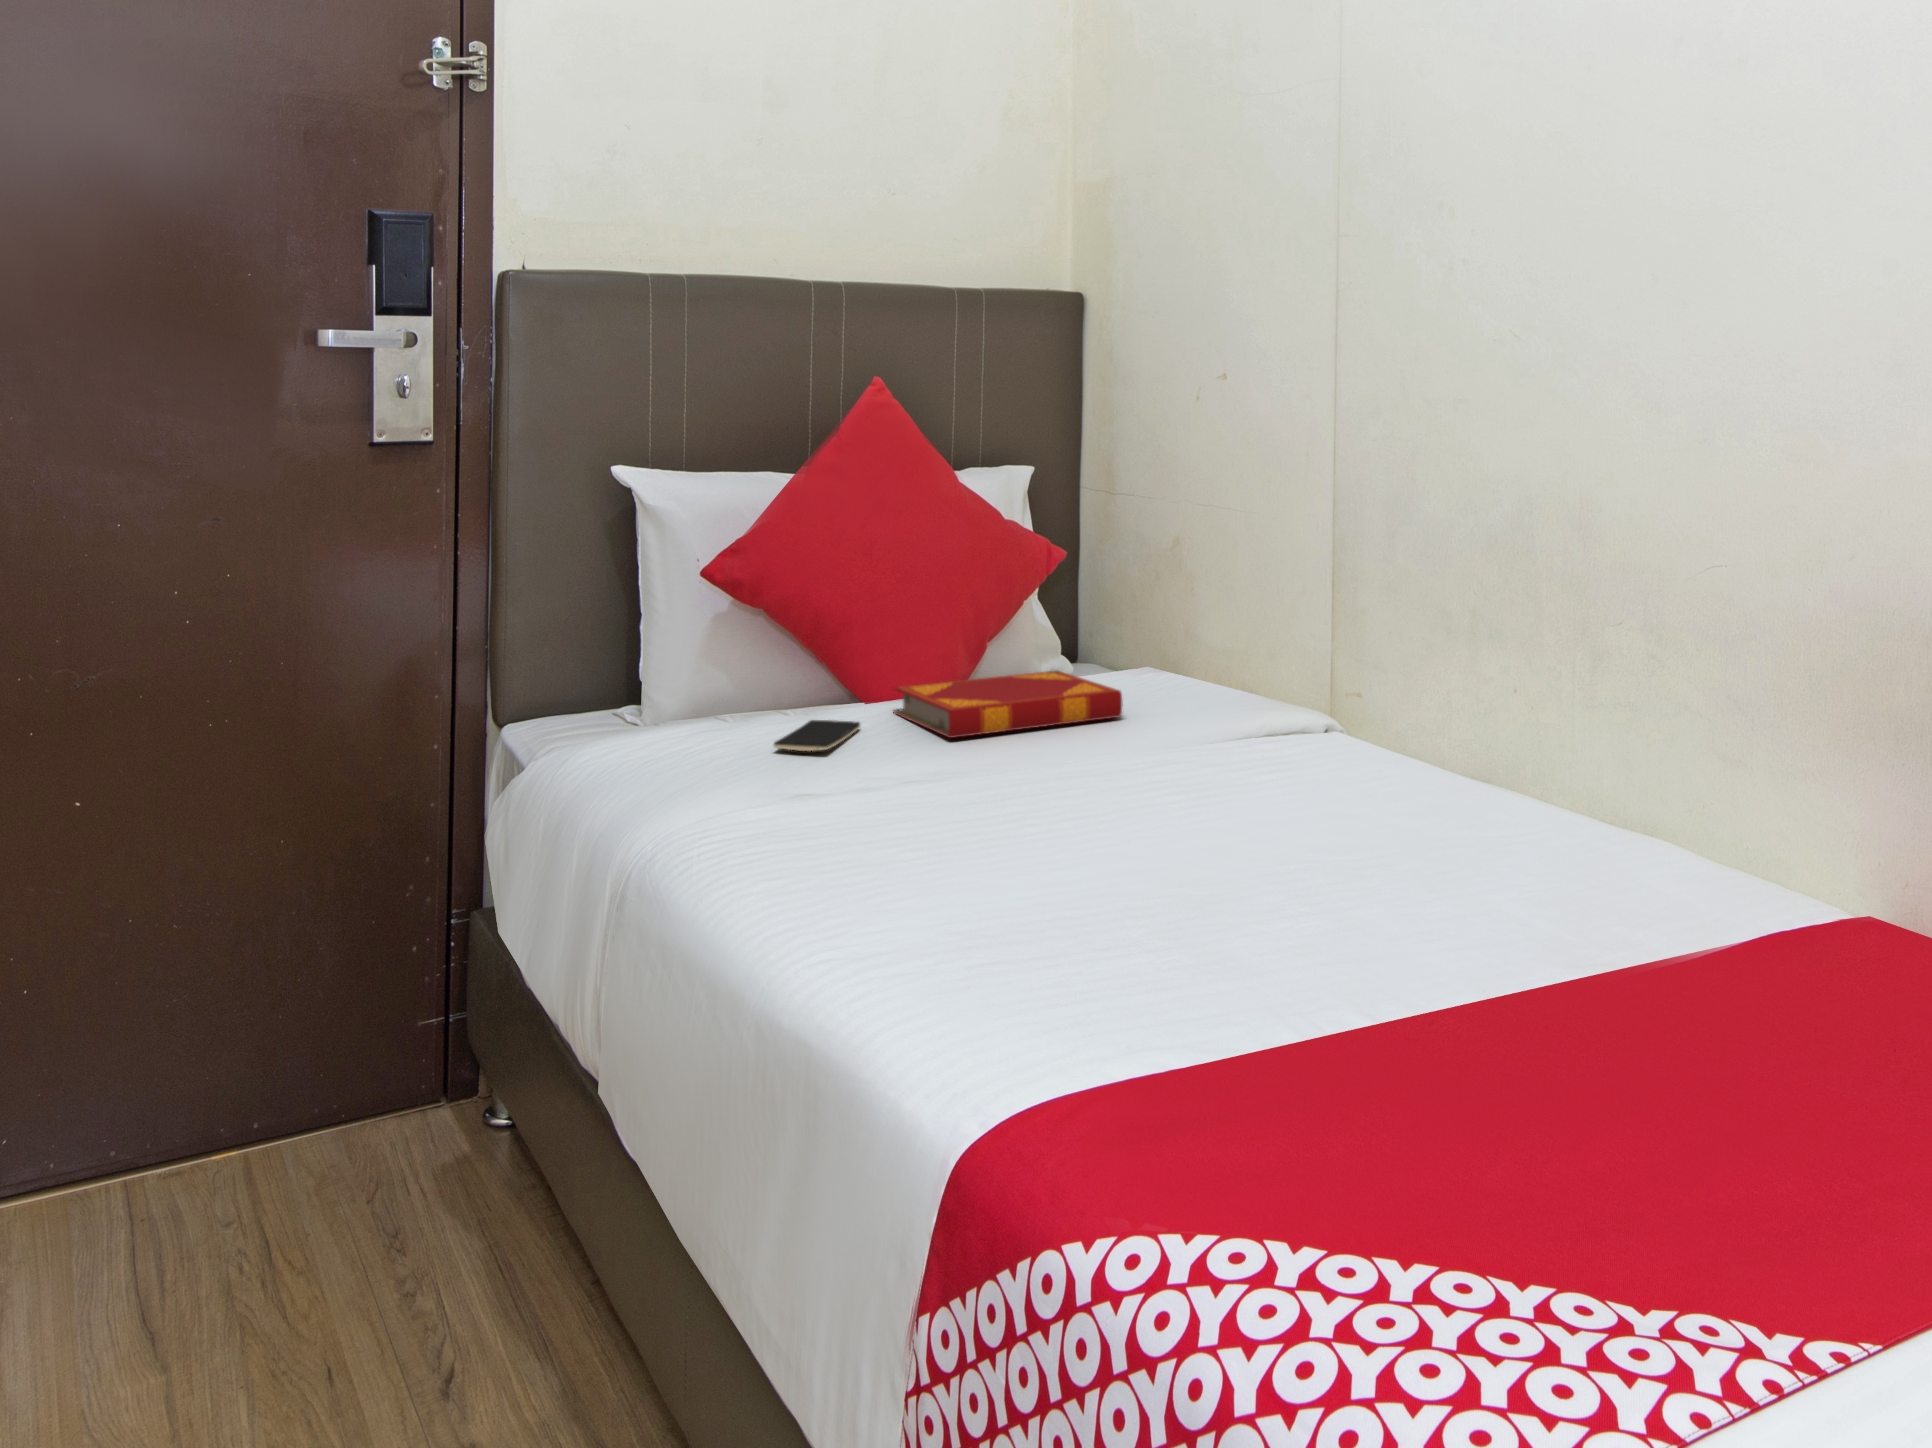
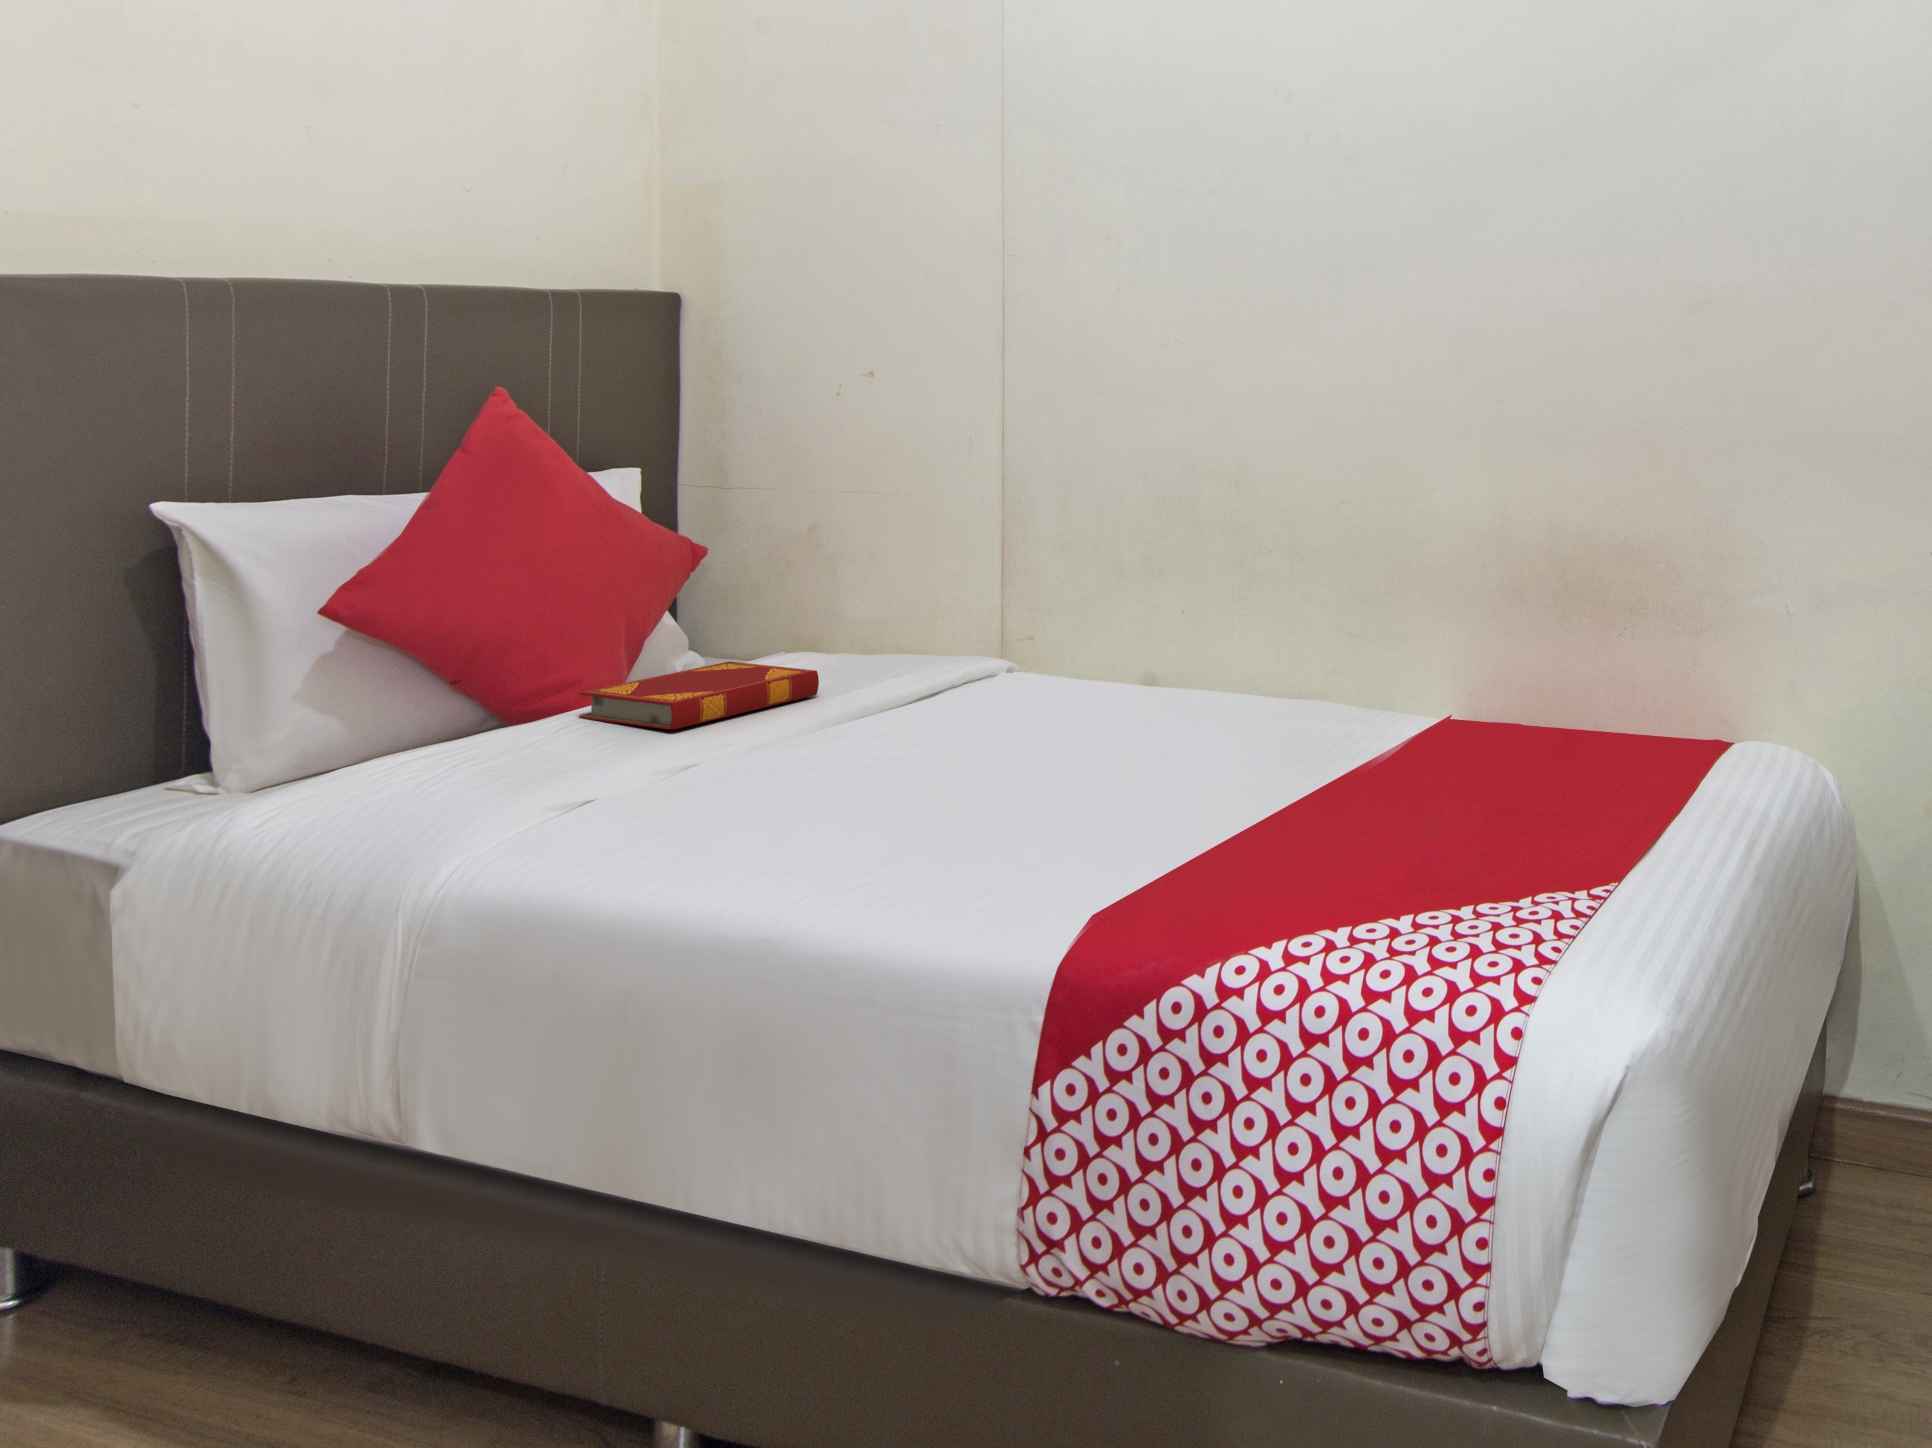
smartphone: present [774,720,860,751] -> none [496,728,564,759]

